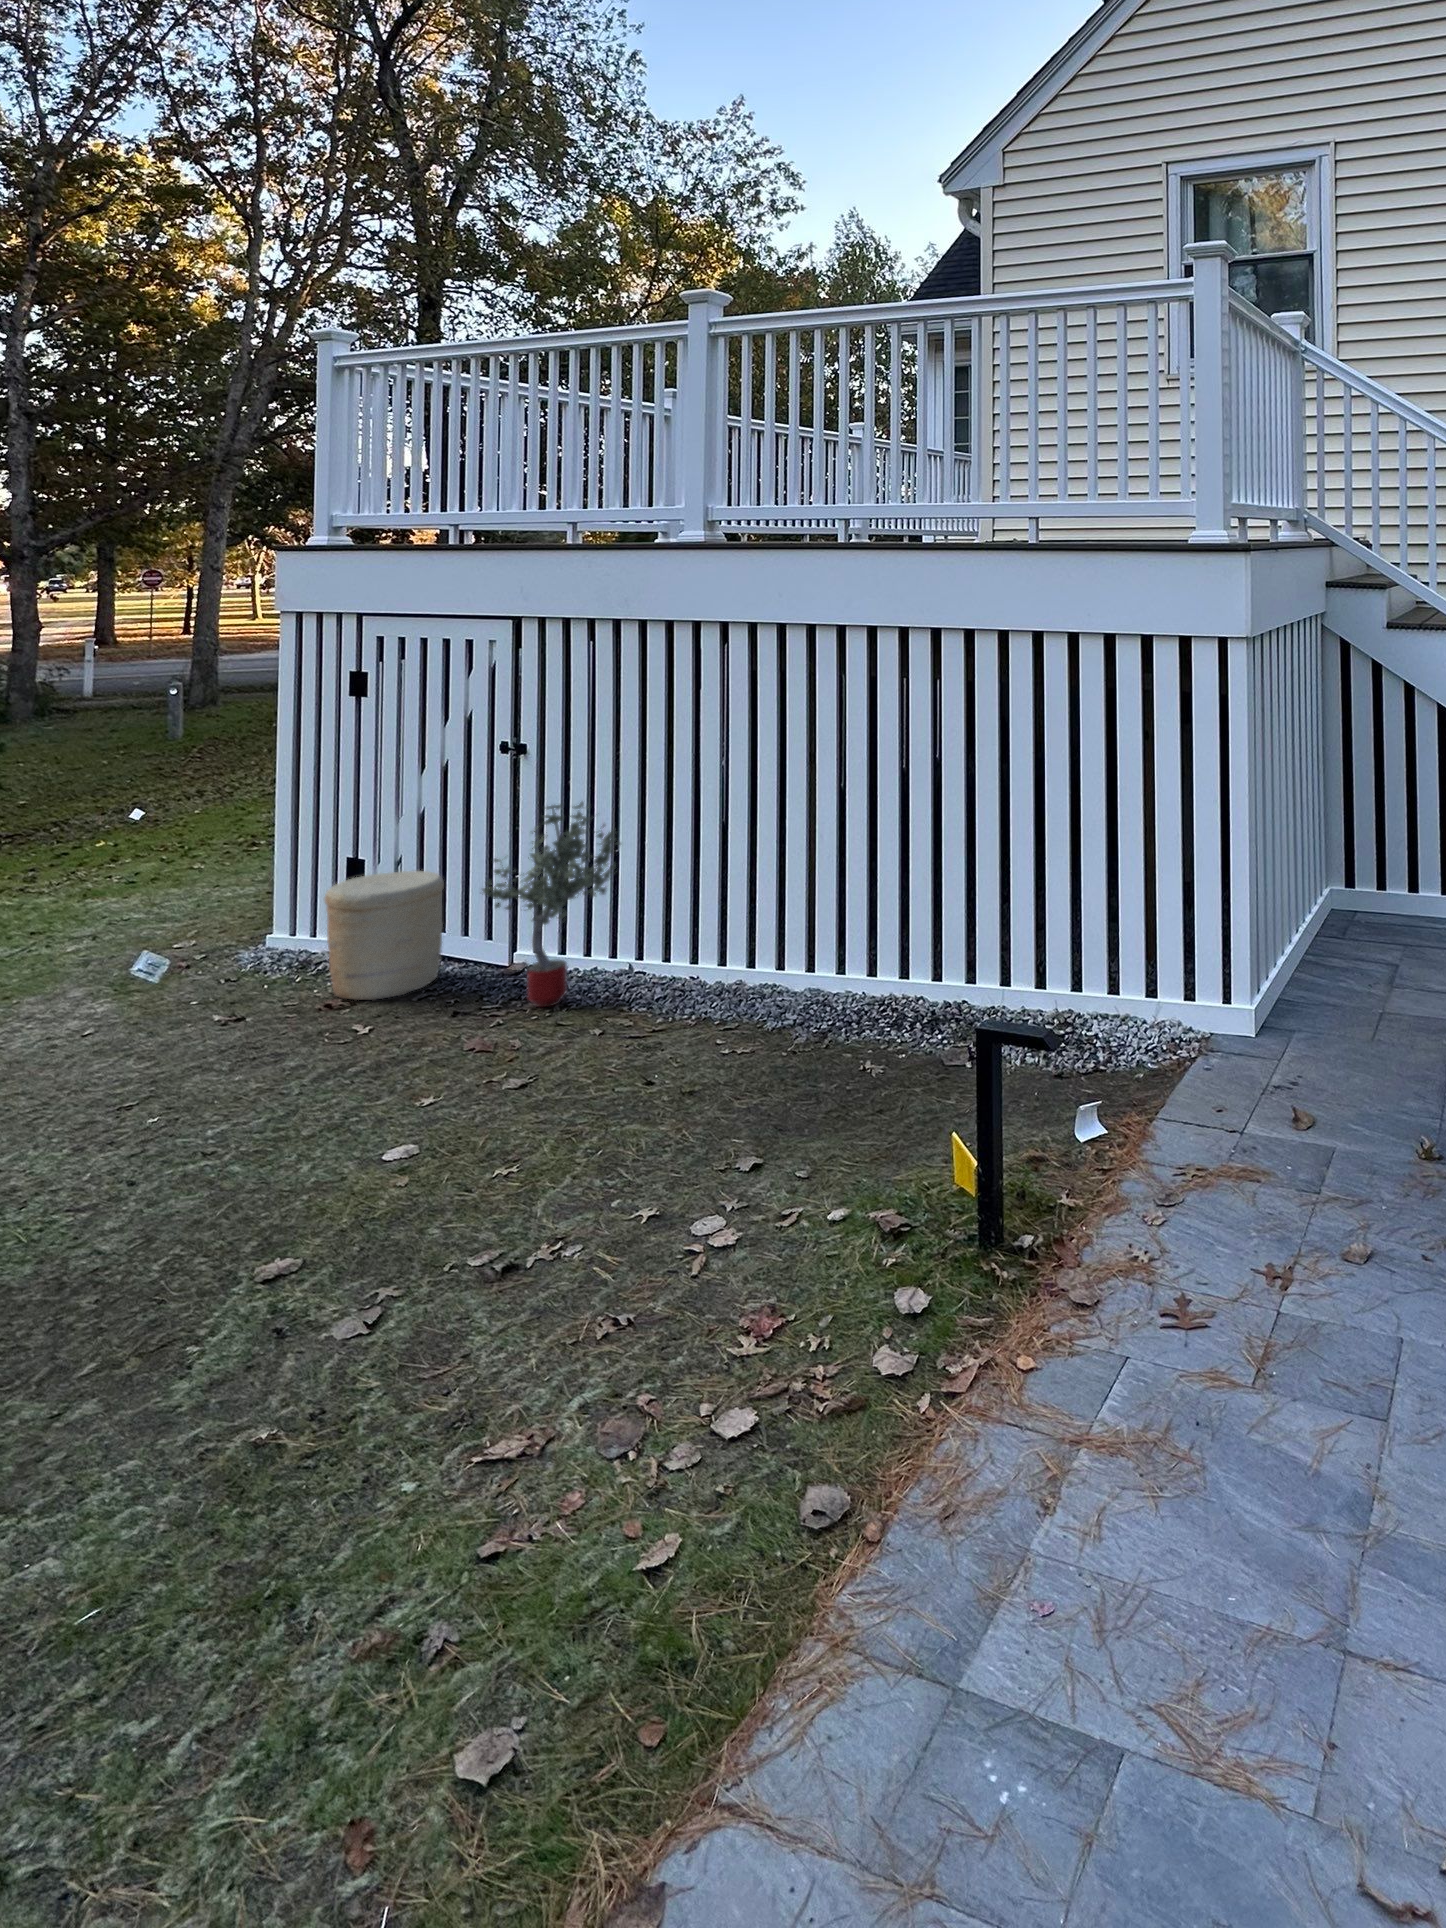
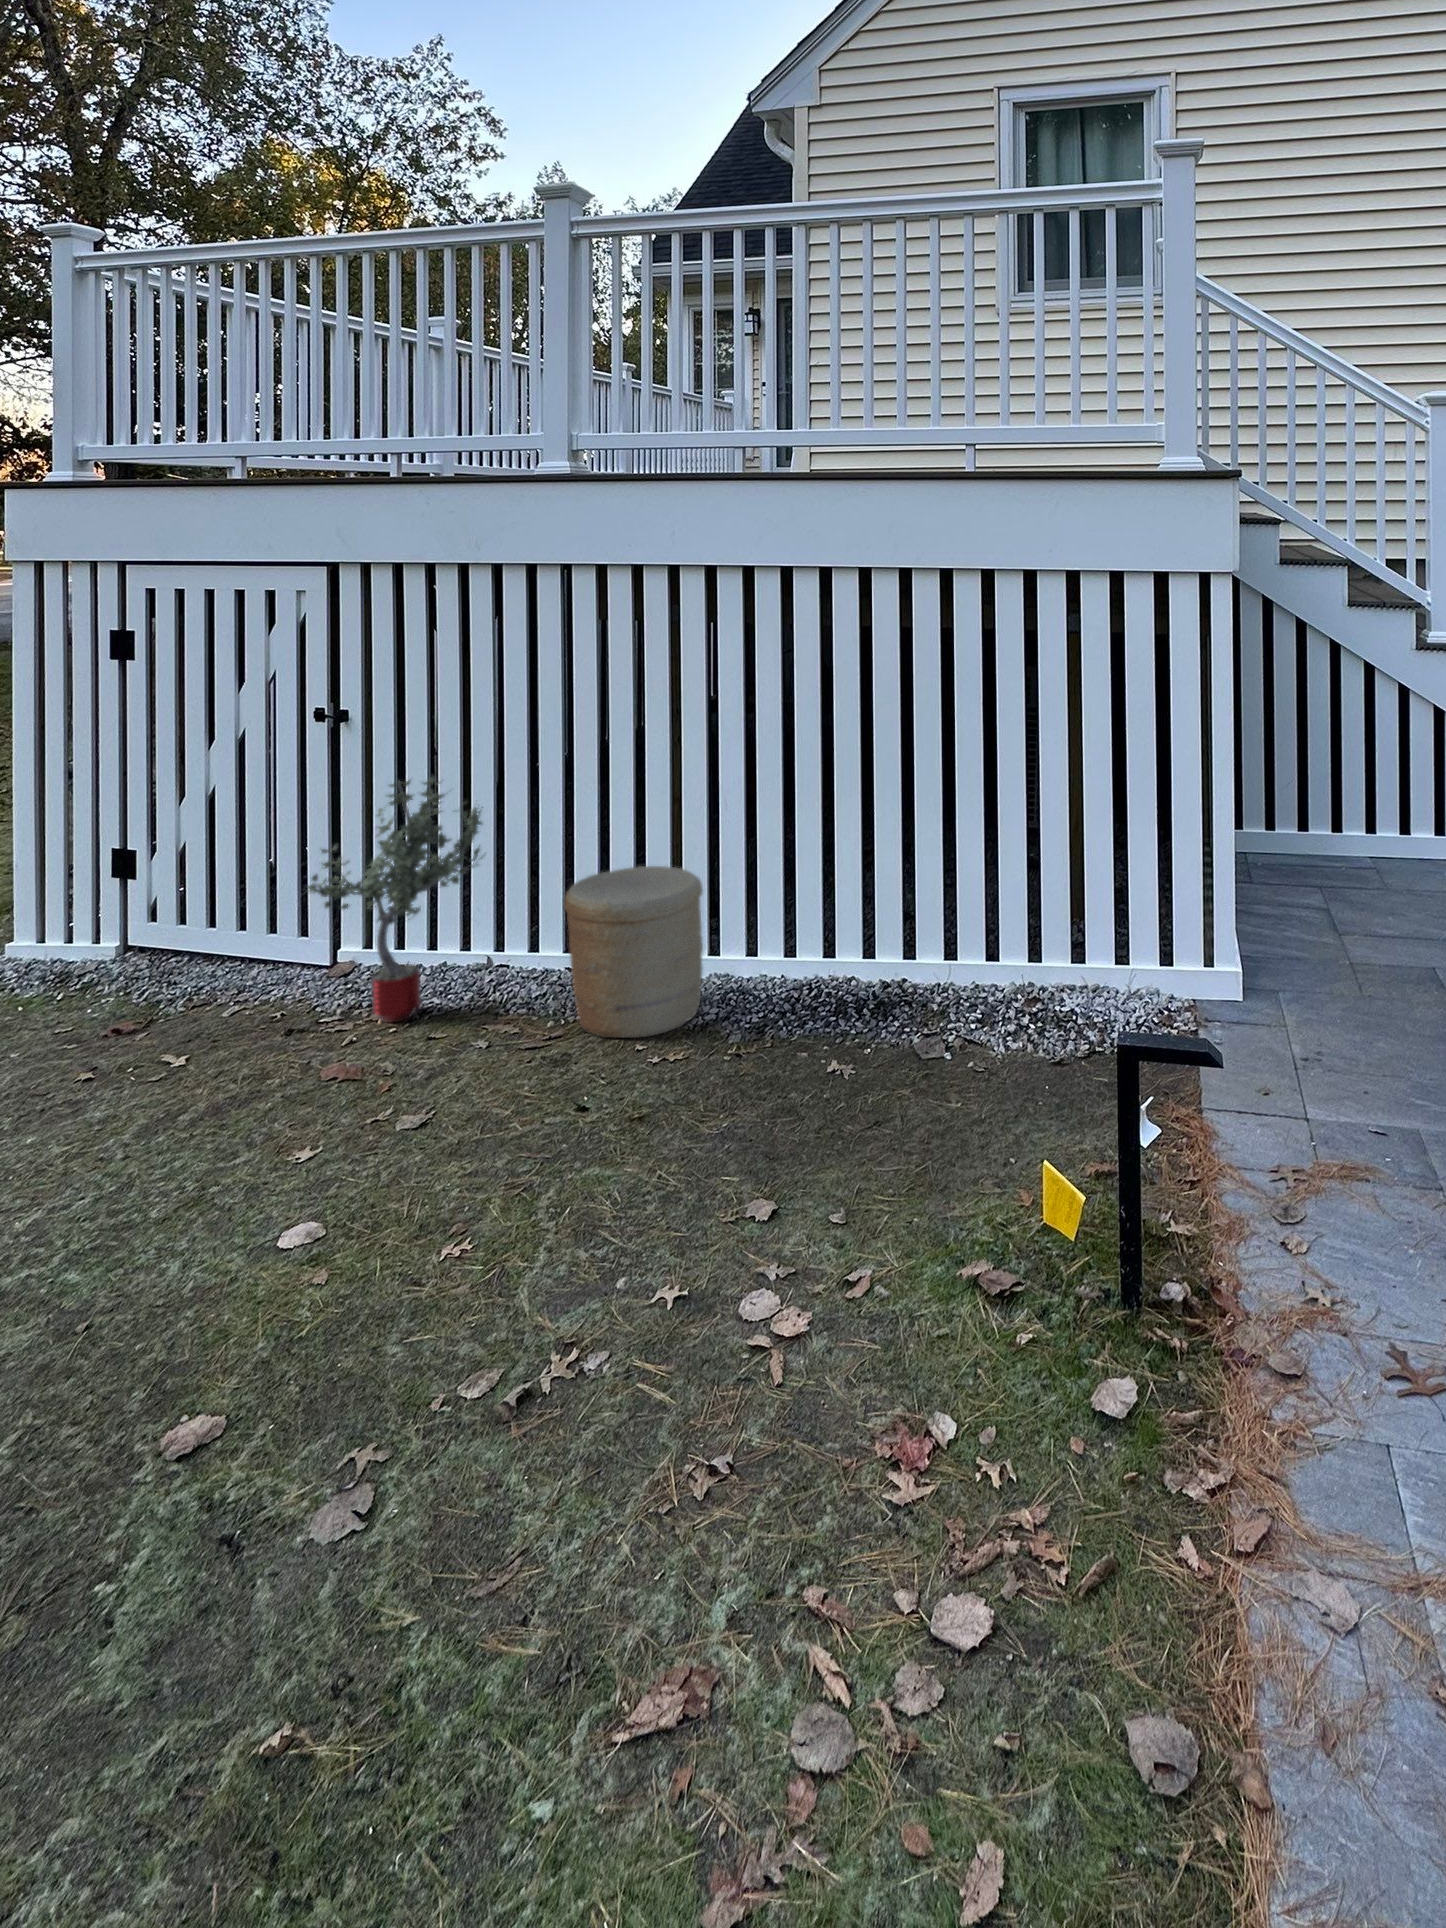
woven basket: present [325,871,444,1000] -> present [564,866,703,1038]

